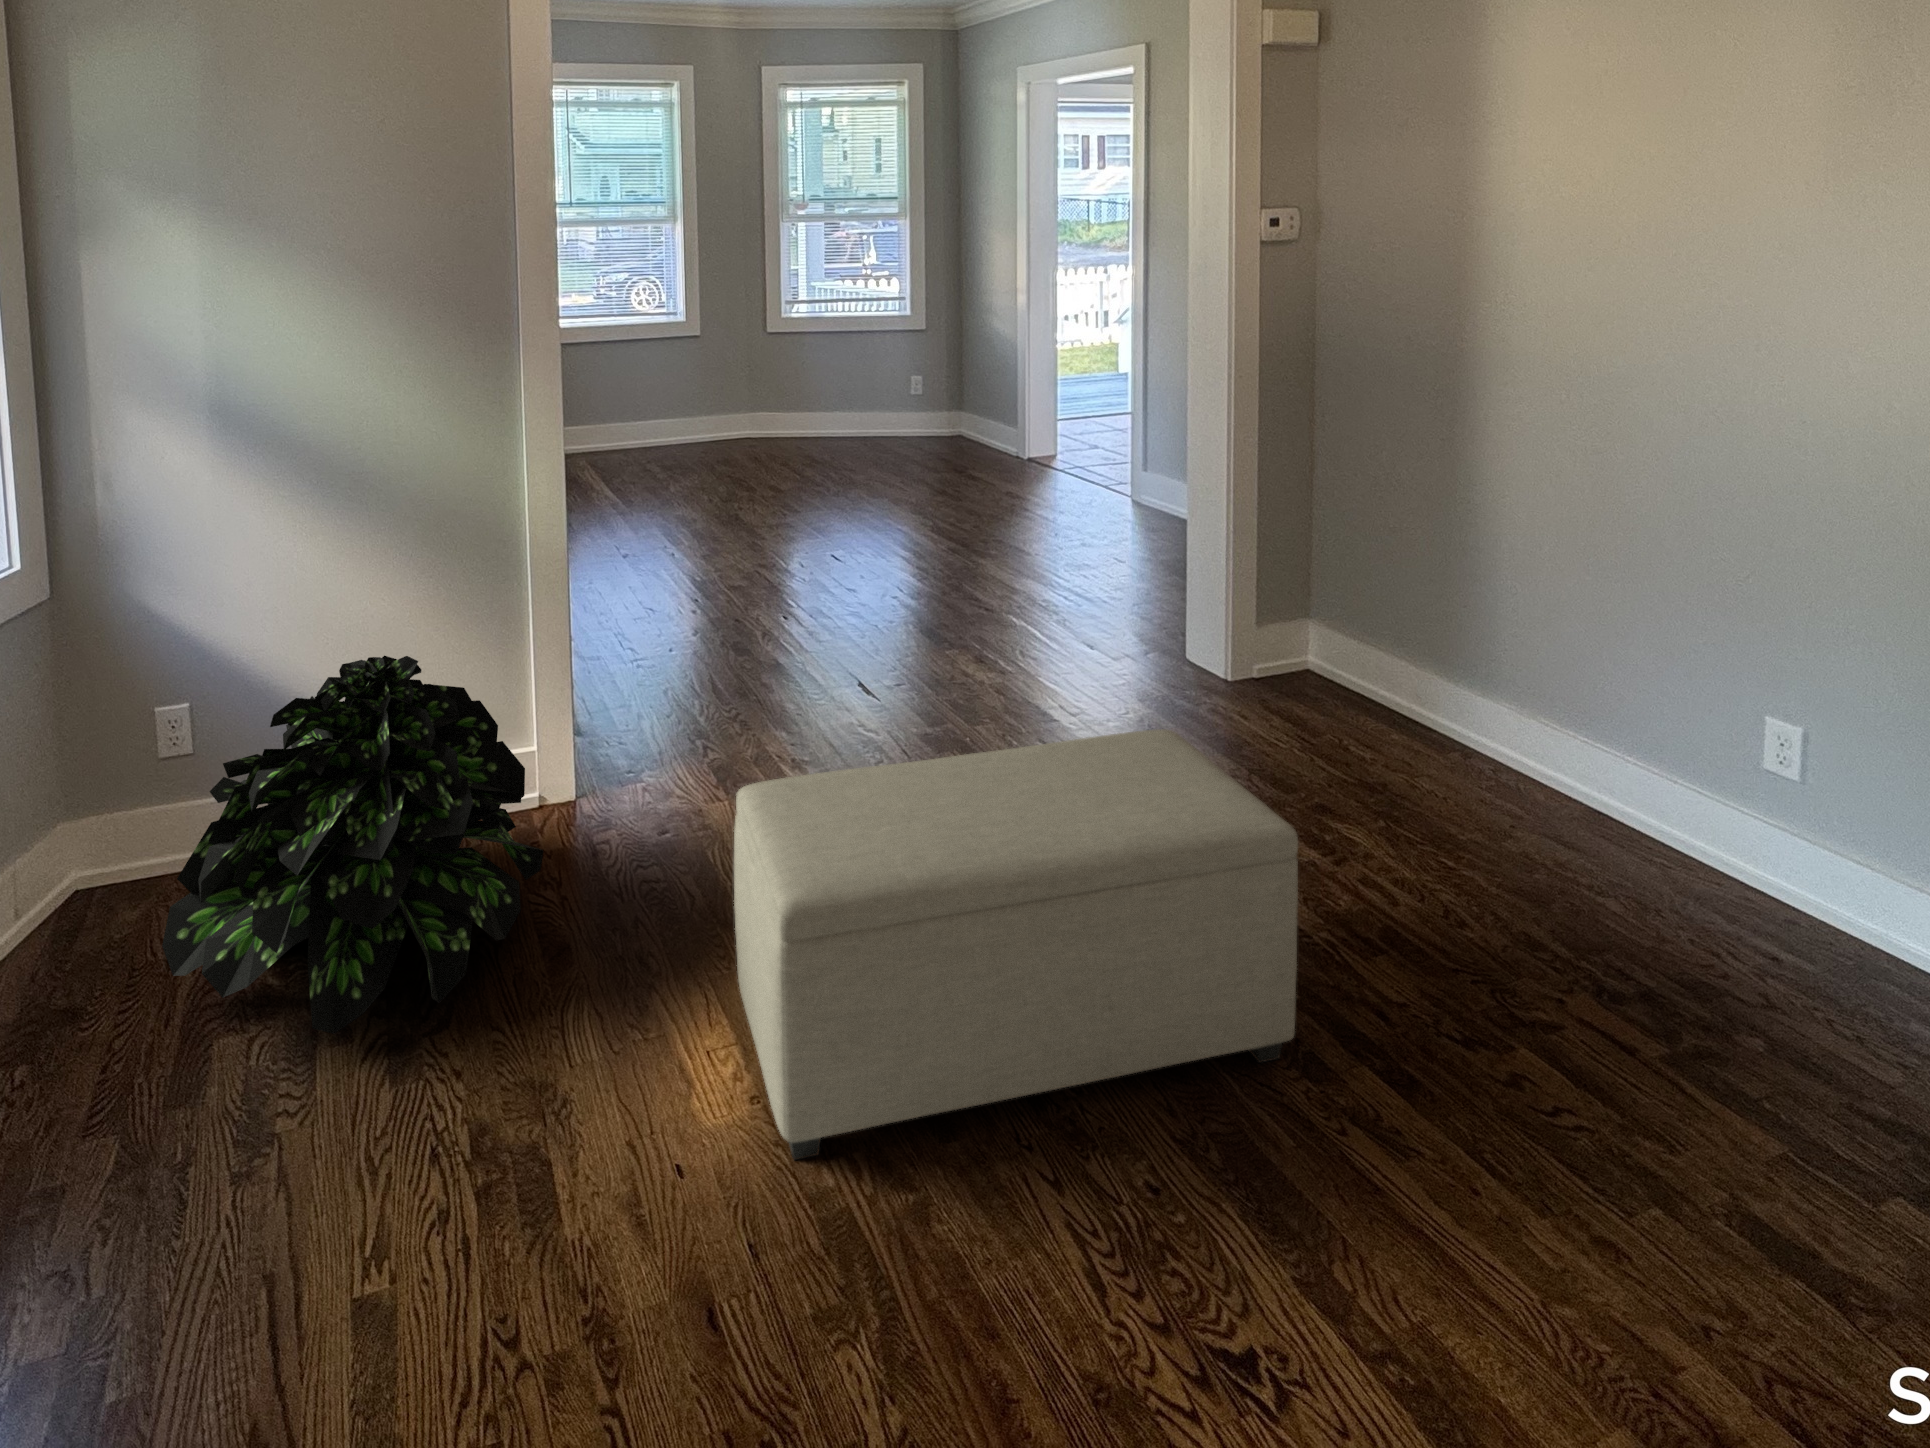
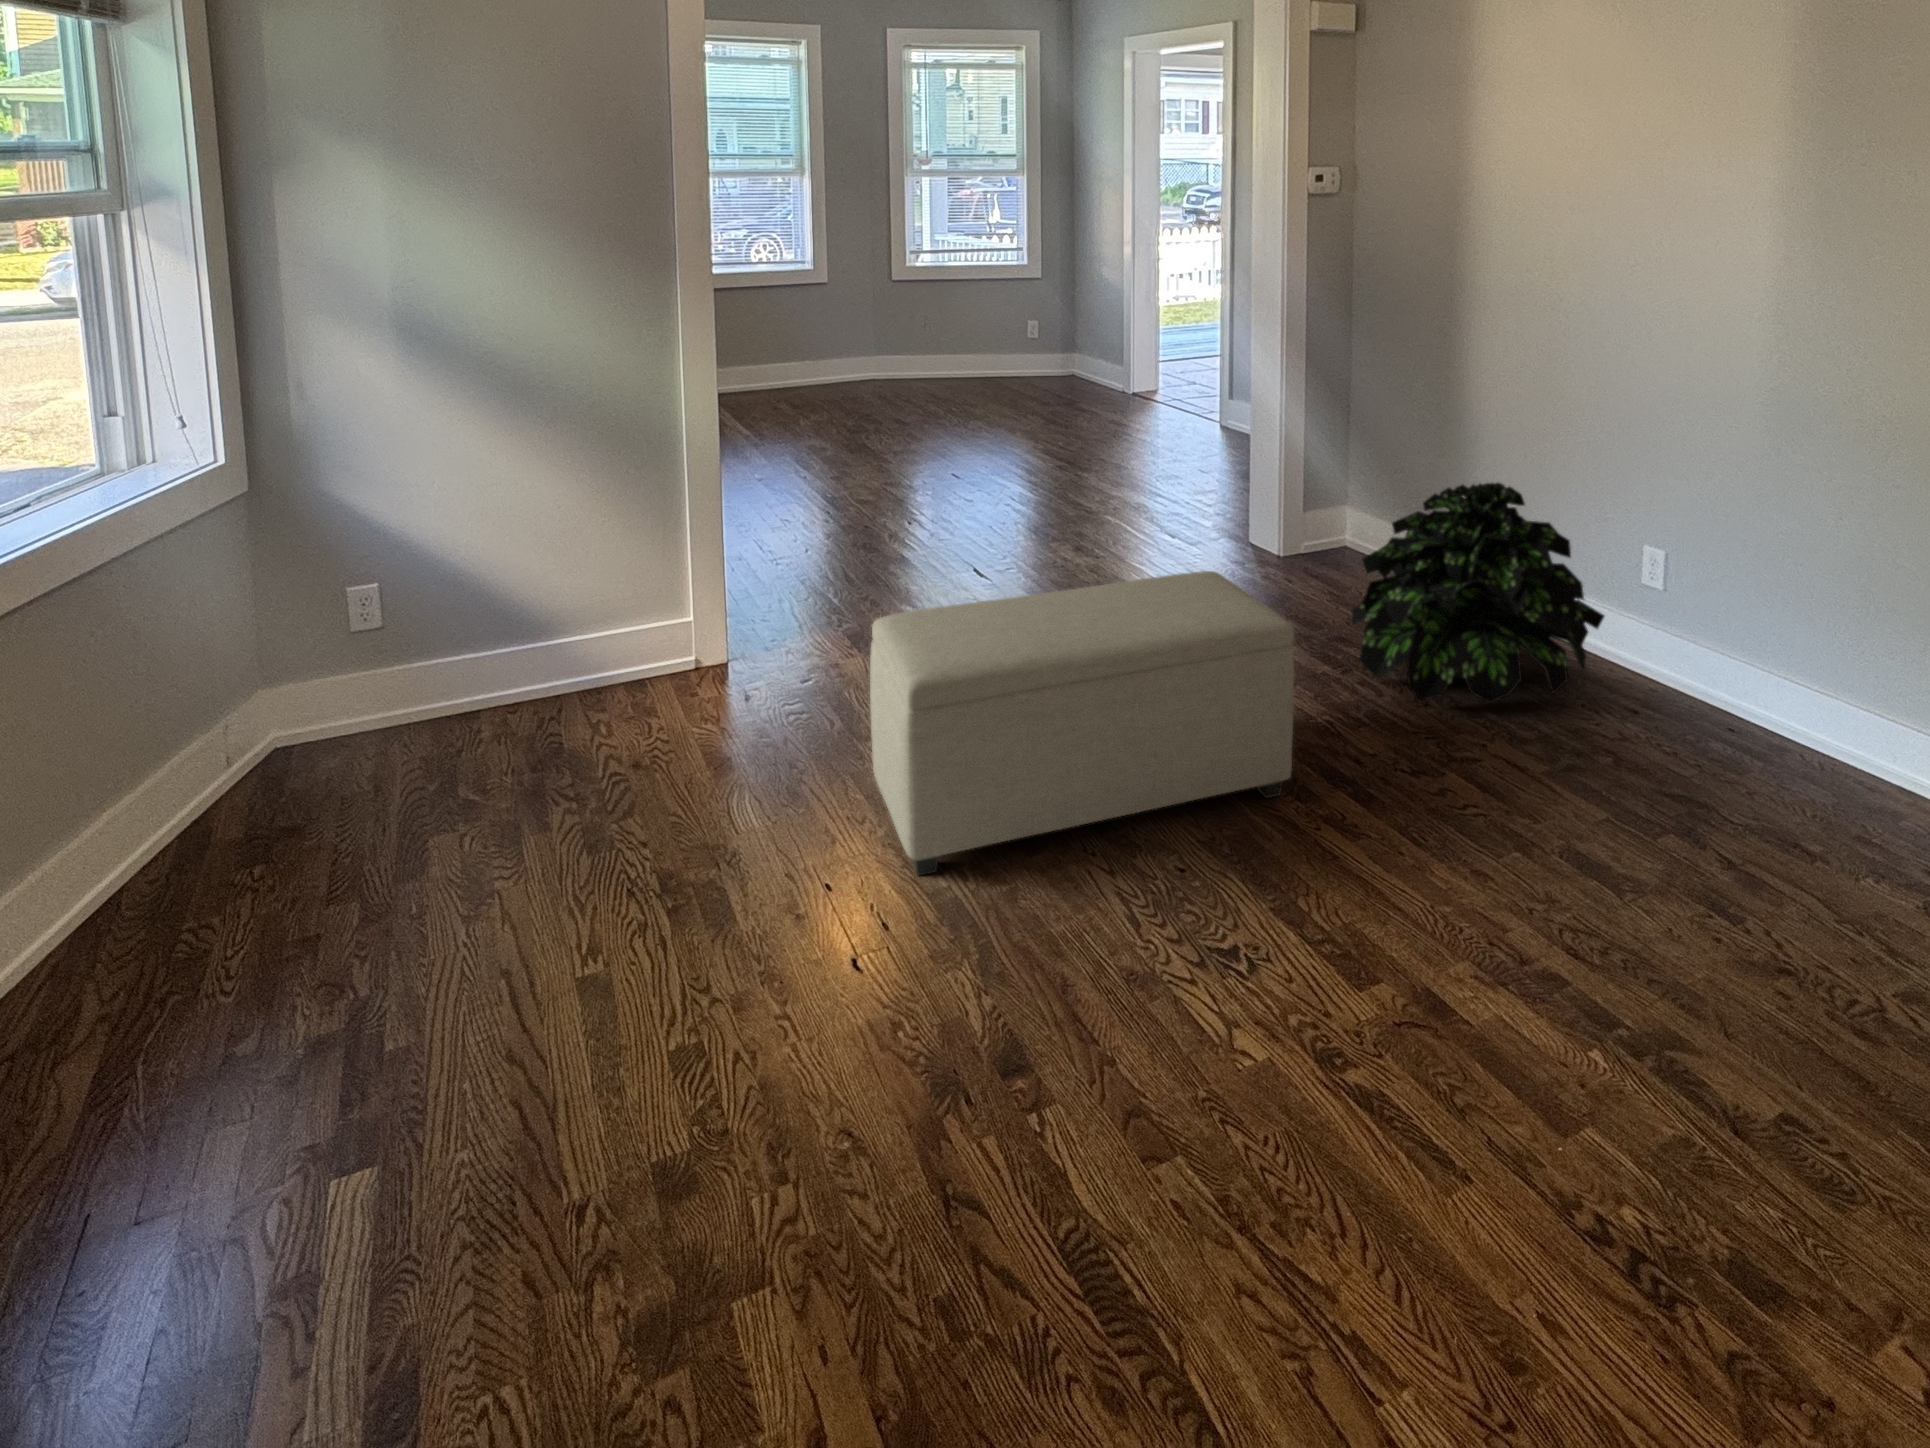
potted plant: present [162,656,544,1034] -> present [1352,482,1604,703]

